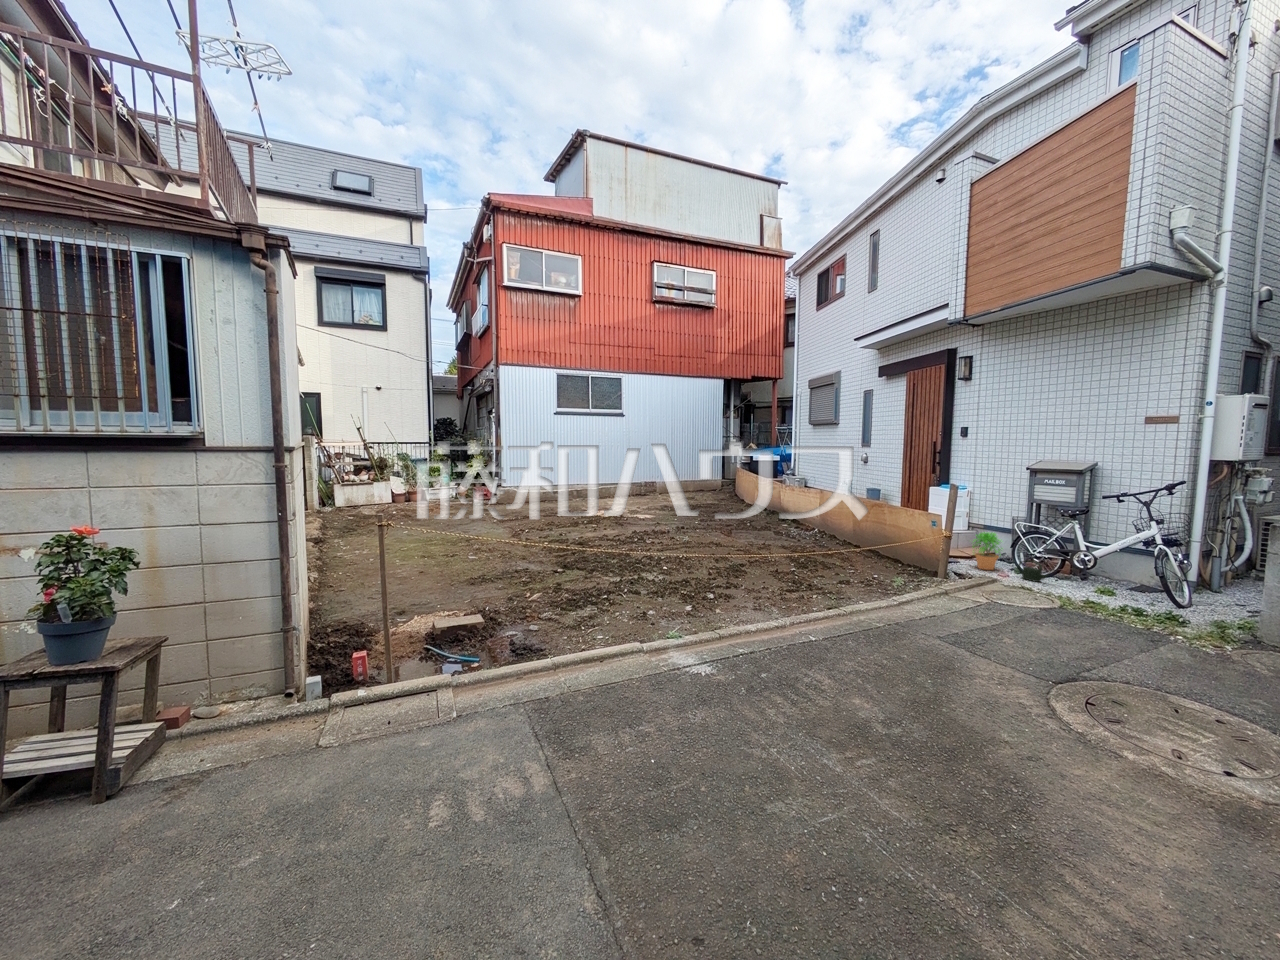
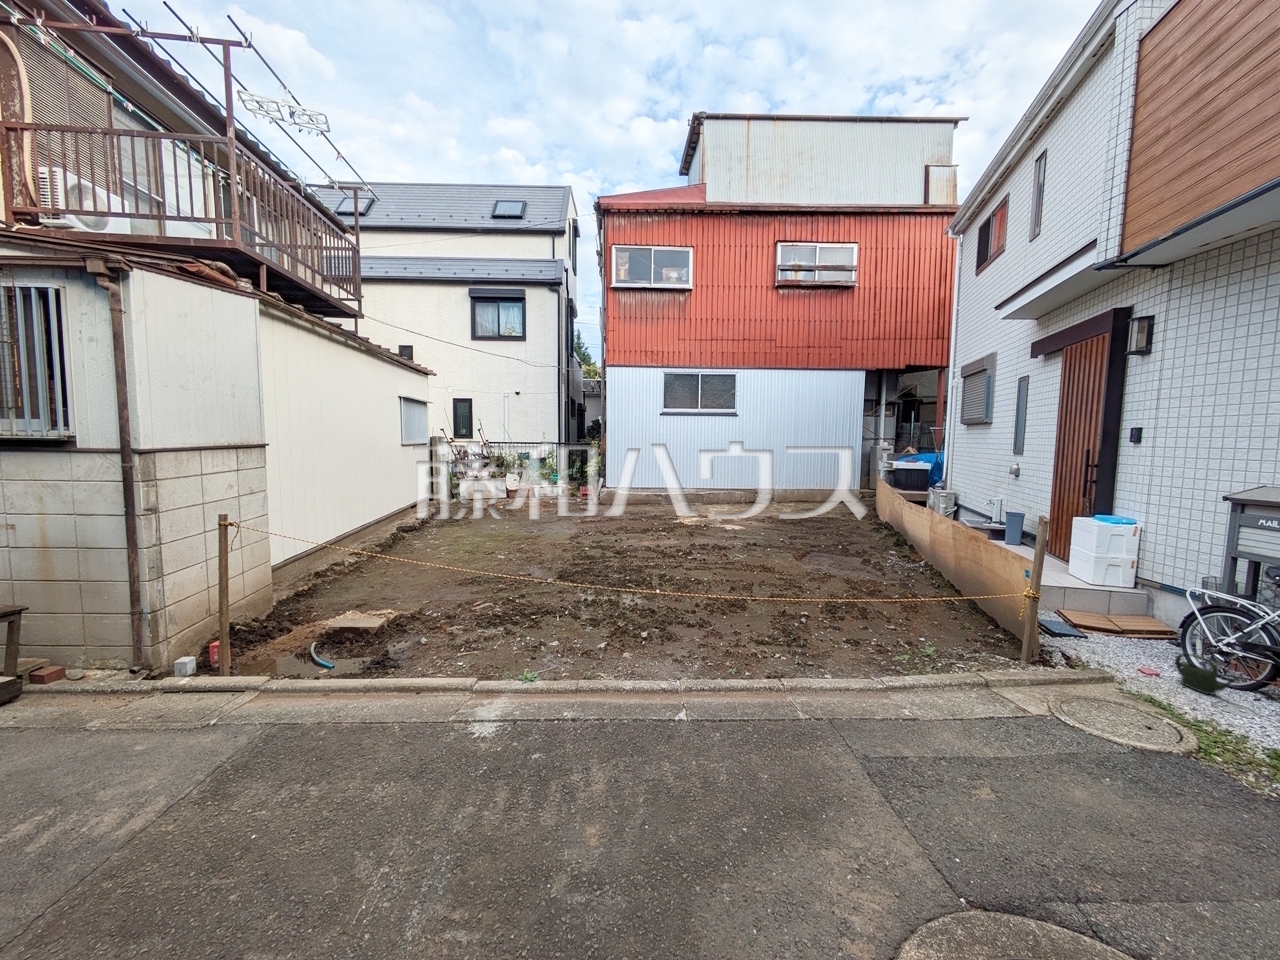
potted plant: present [973,532,1003,570] -> none [1098,595,1164,660]

